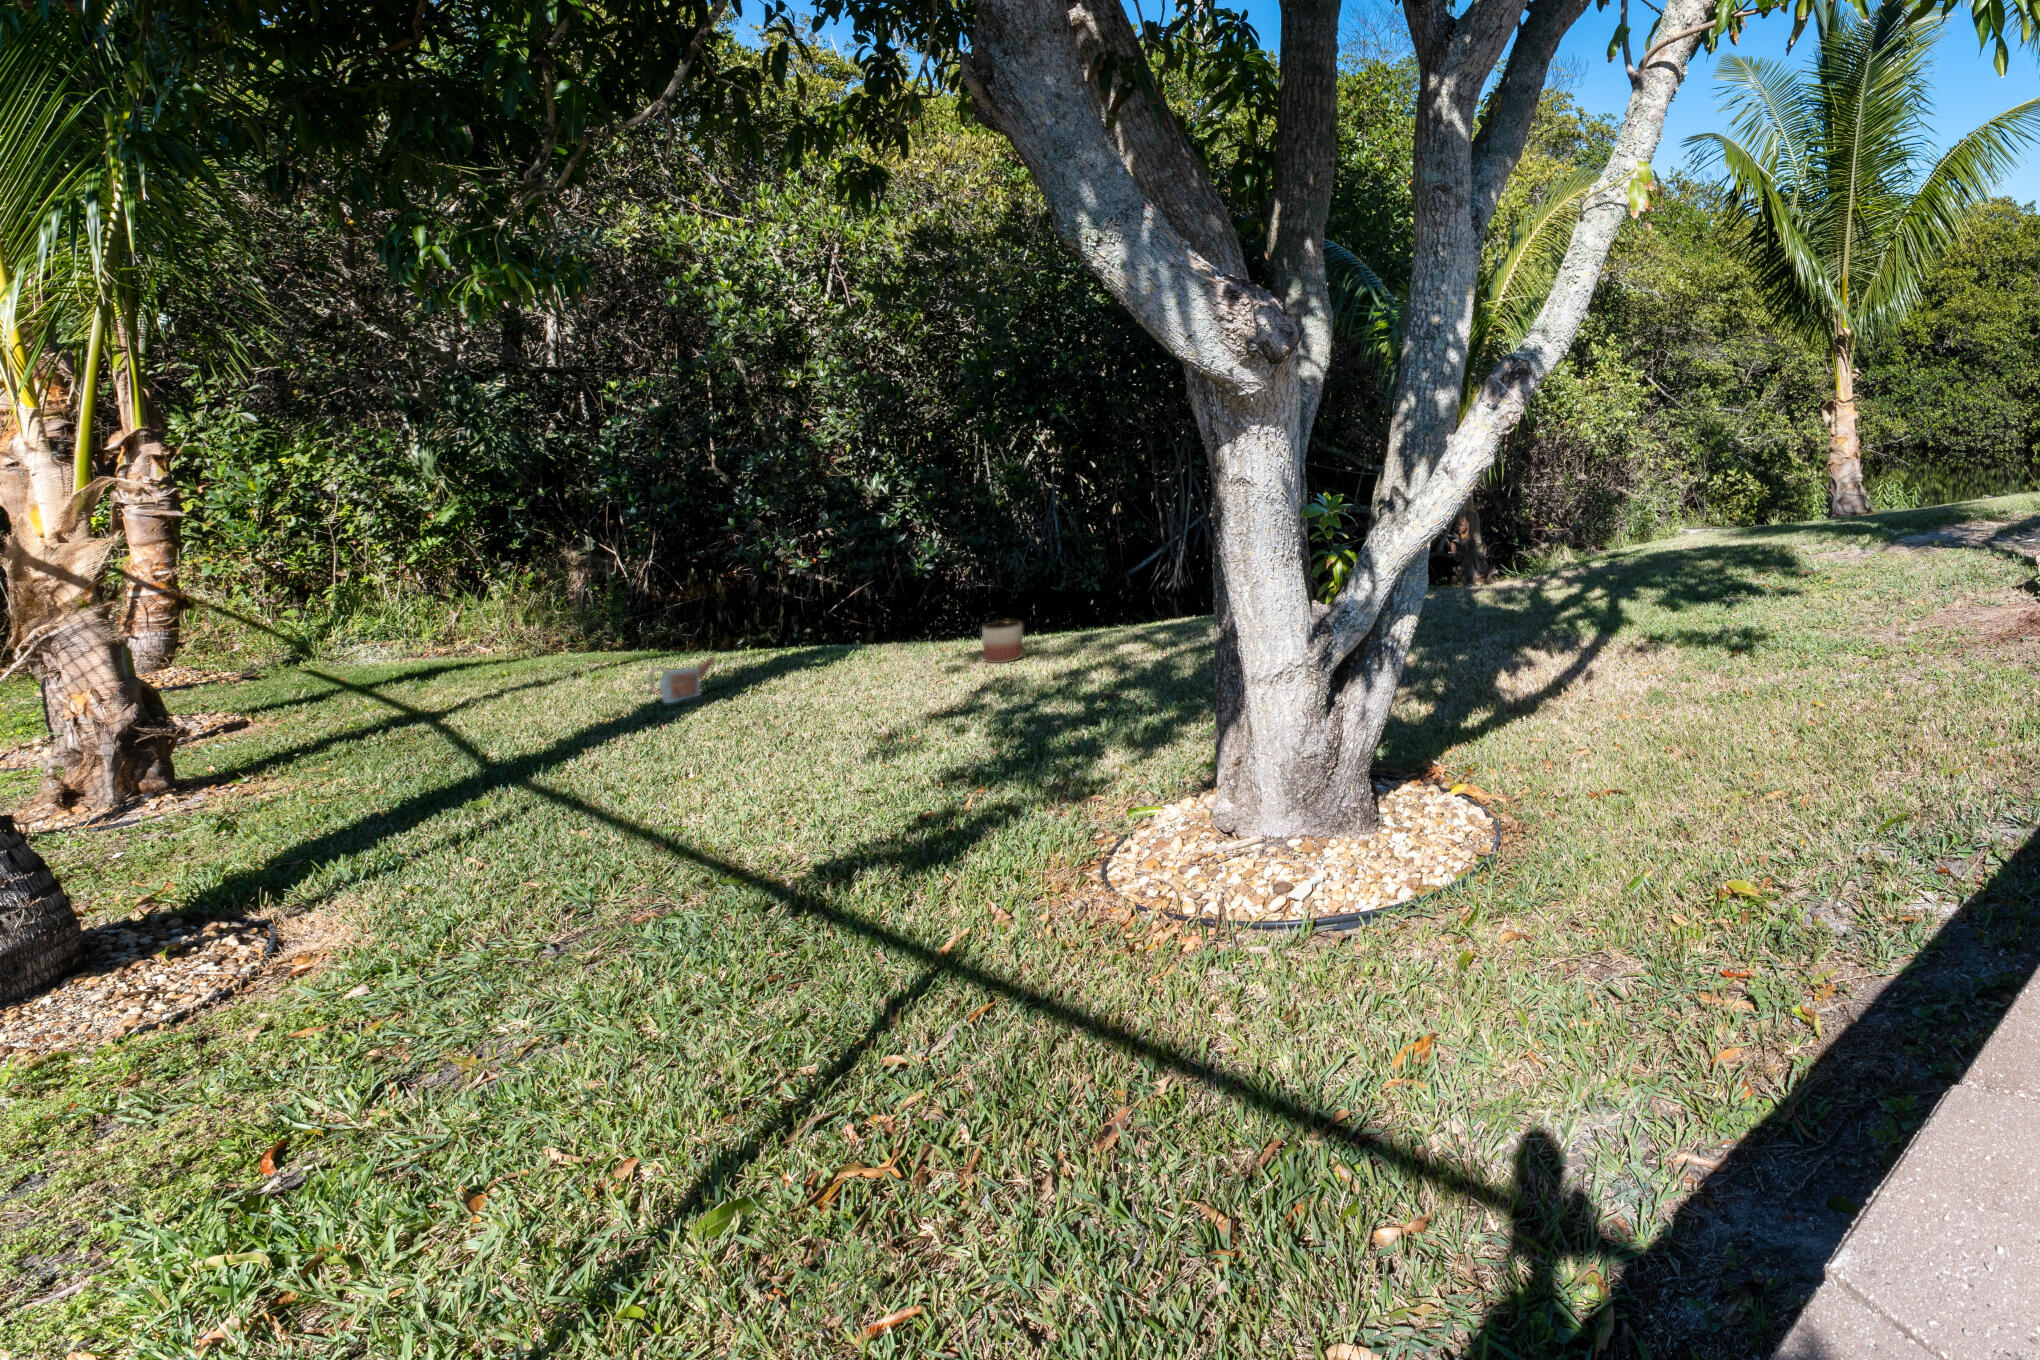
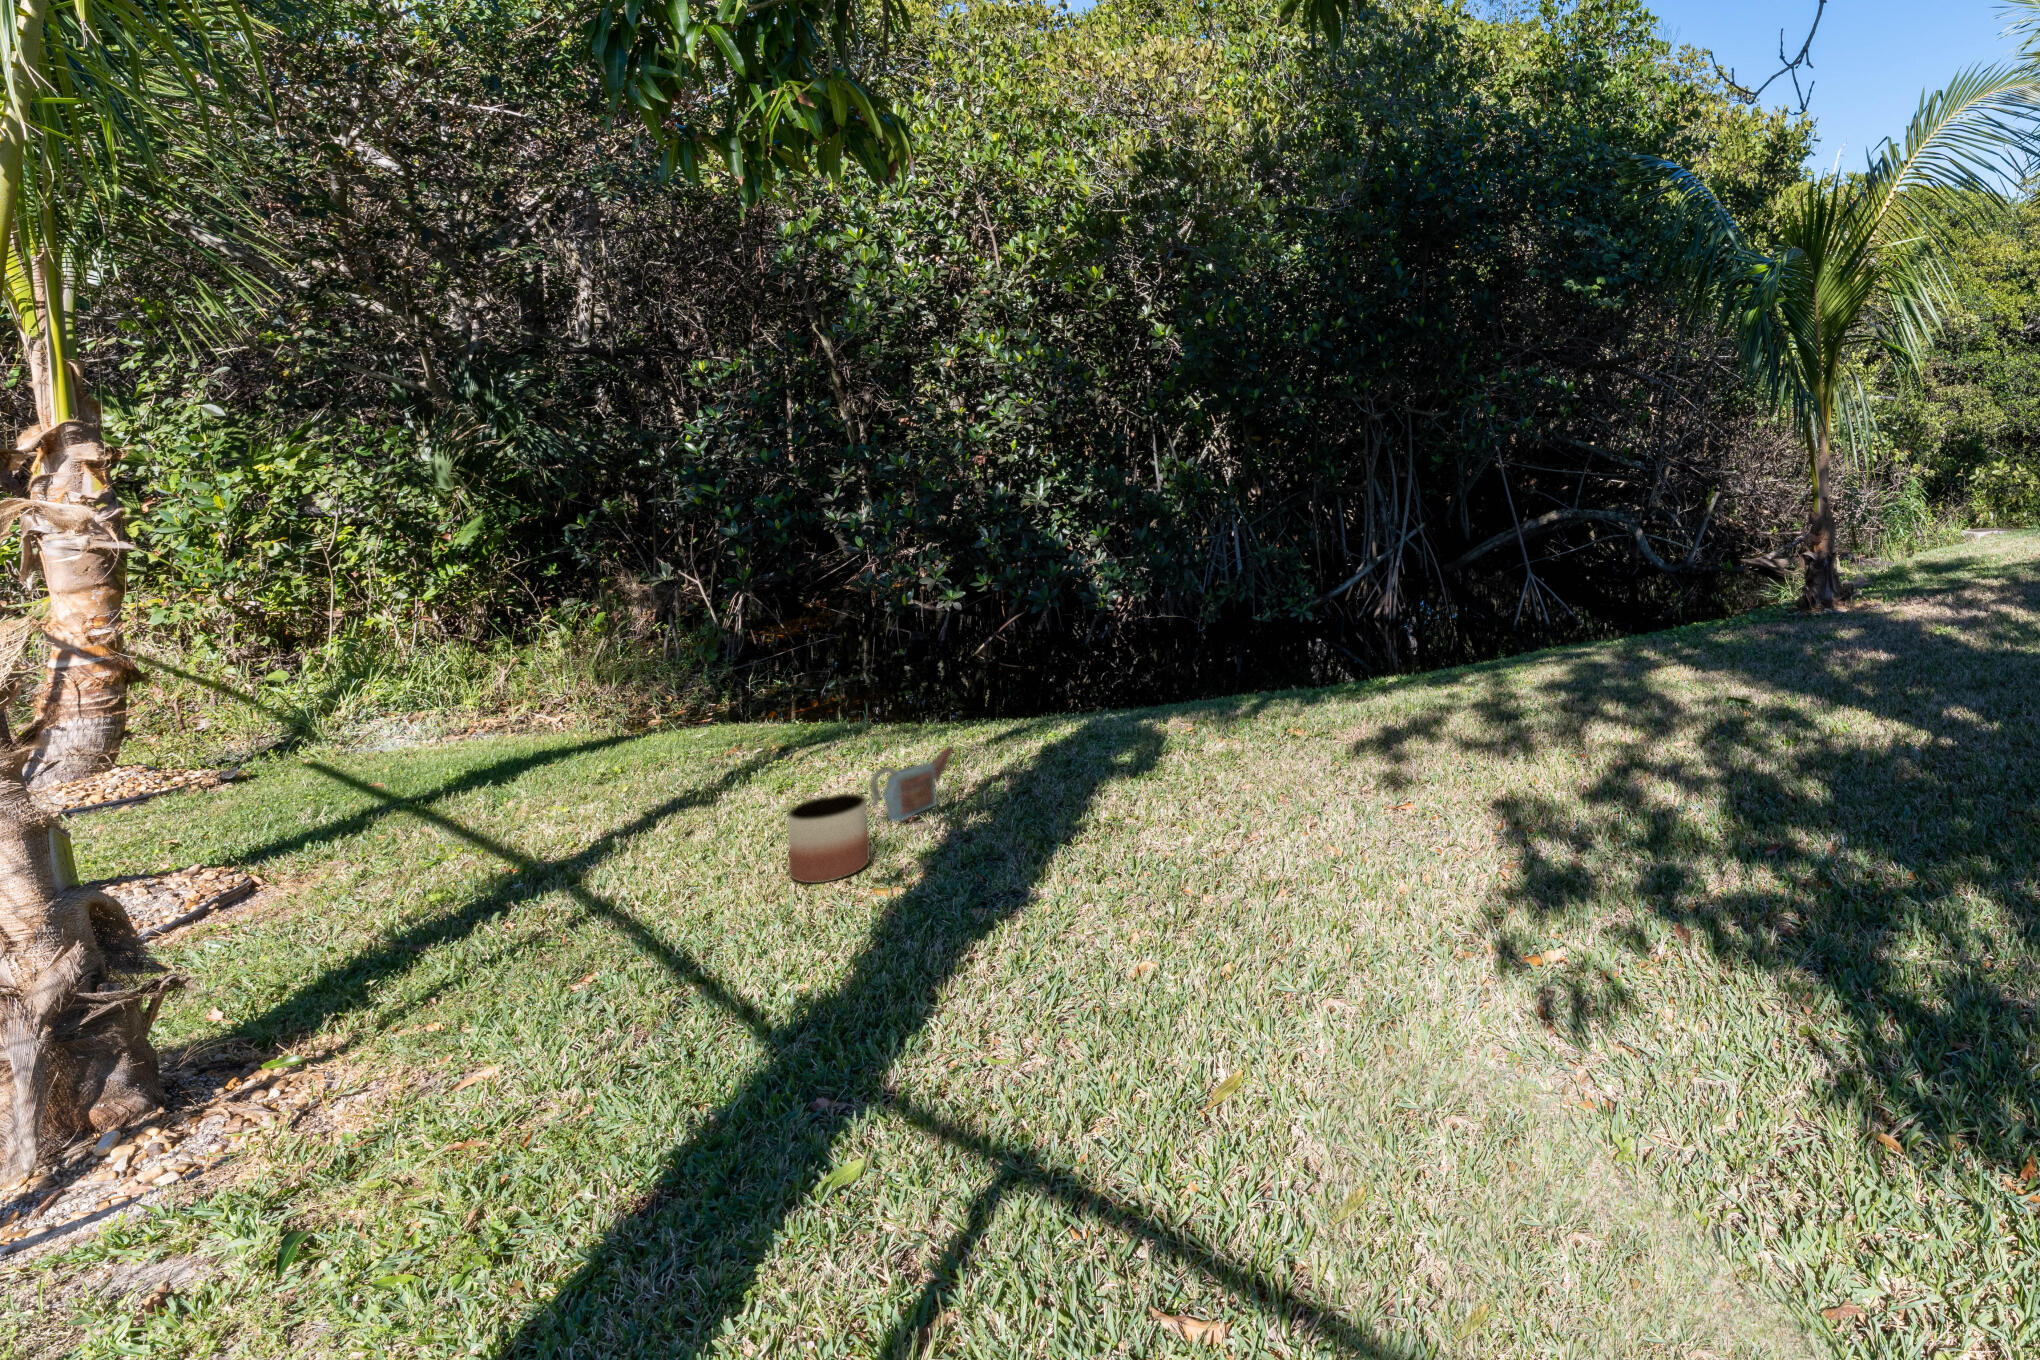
planter: present [982,621,1023,663] -> present [787,794,870,883]

